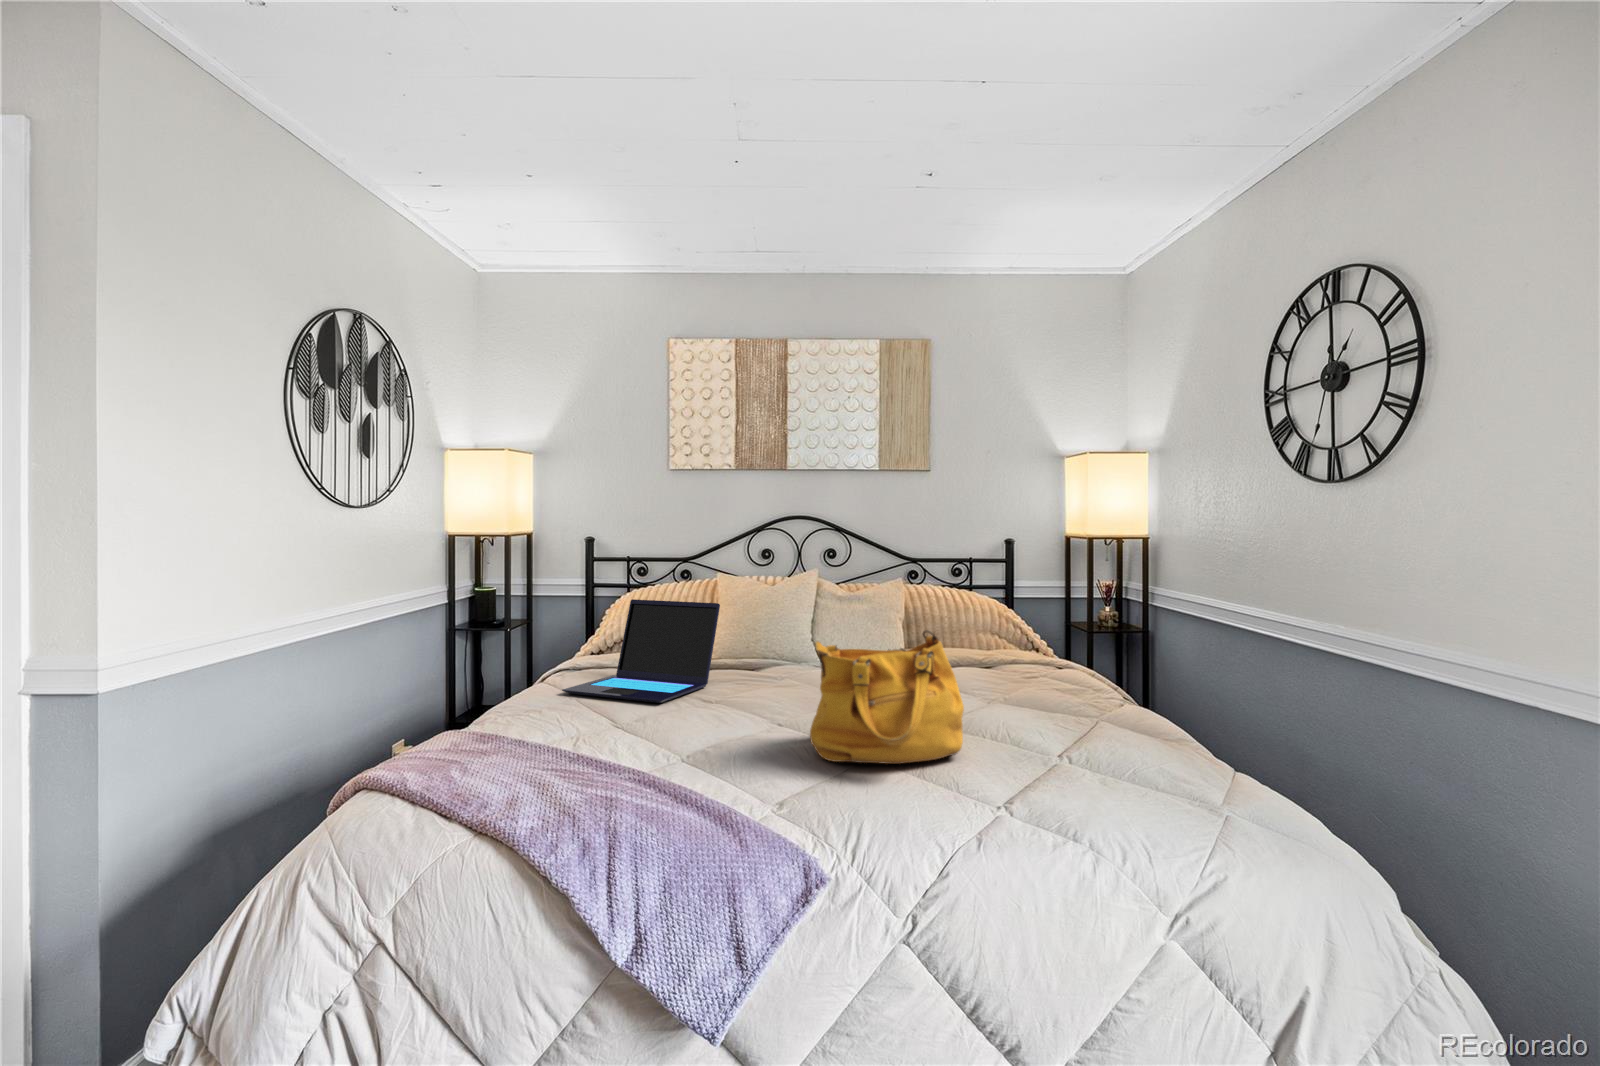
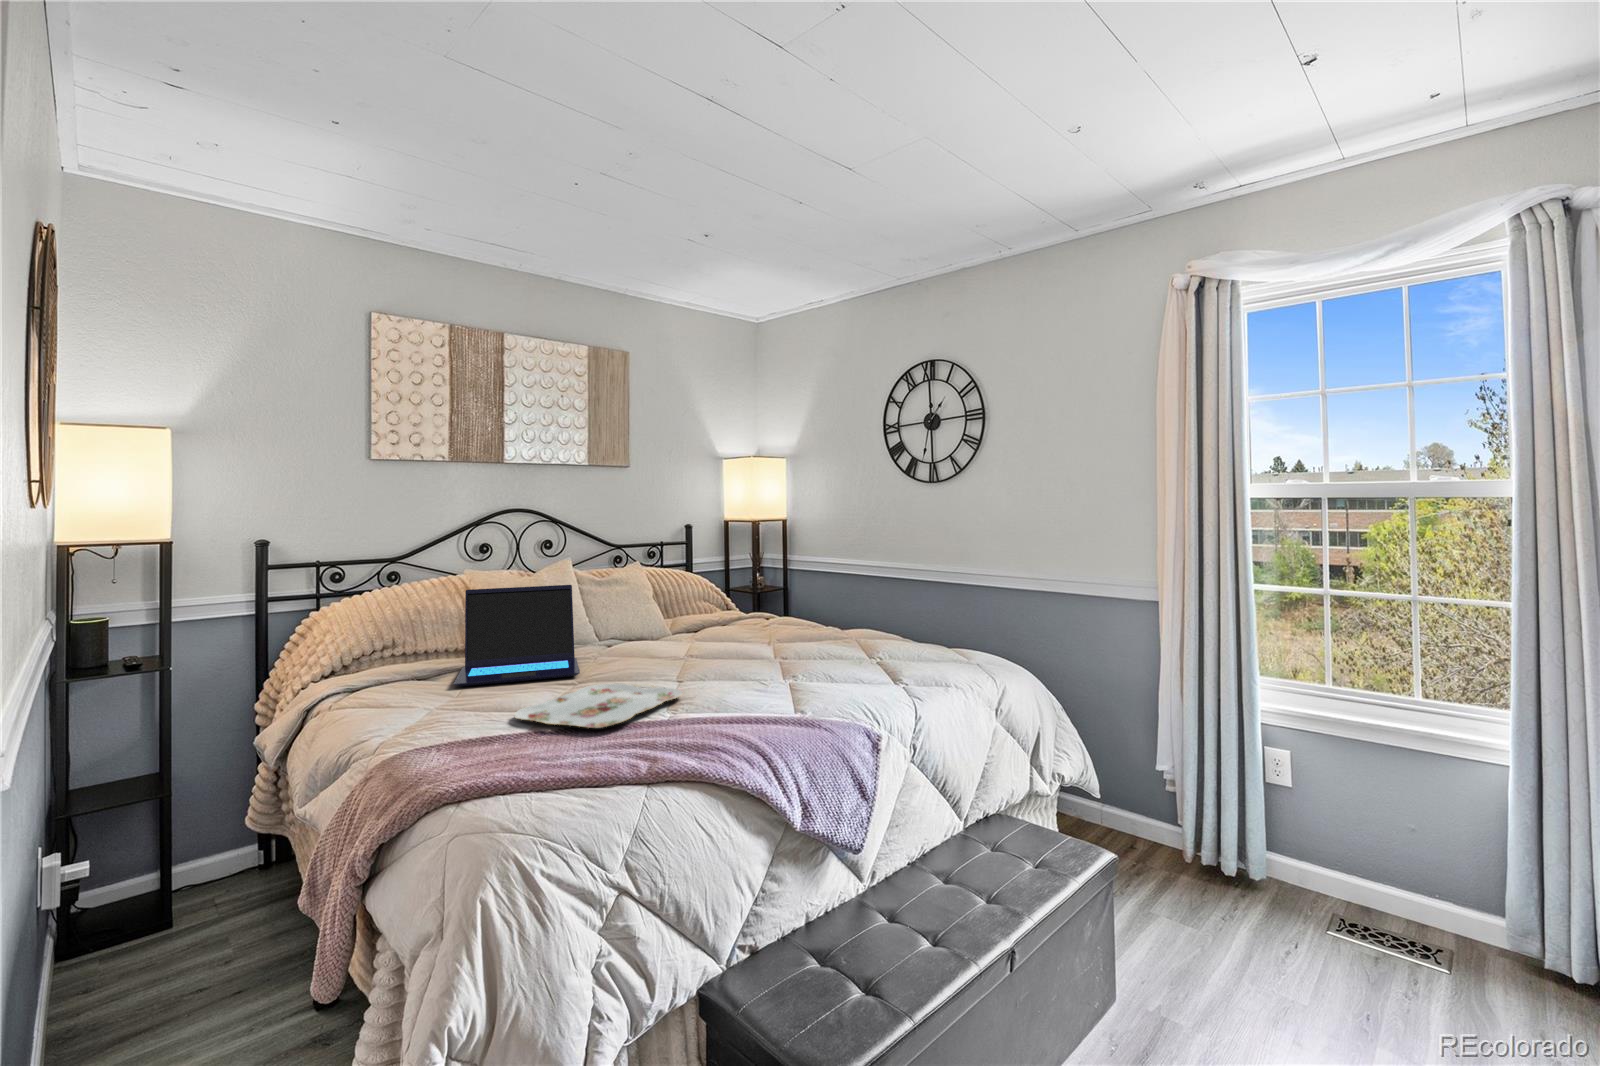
handbag: present [810,630,964,764] -> none [755,582,859,679]
serving tray: none [500,716,681,763] -> present [514,684,683,728]

